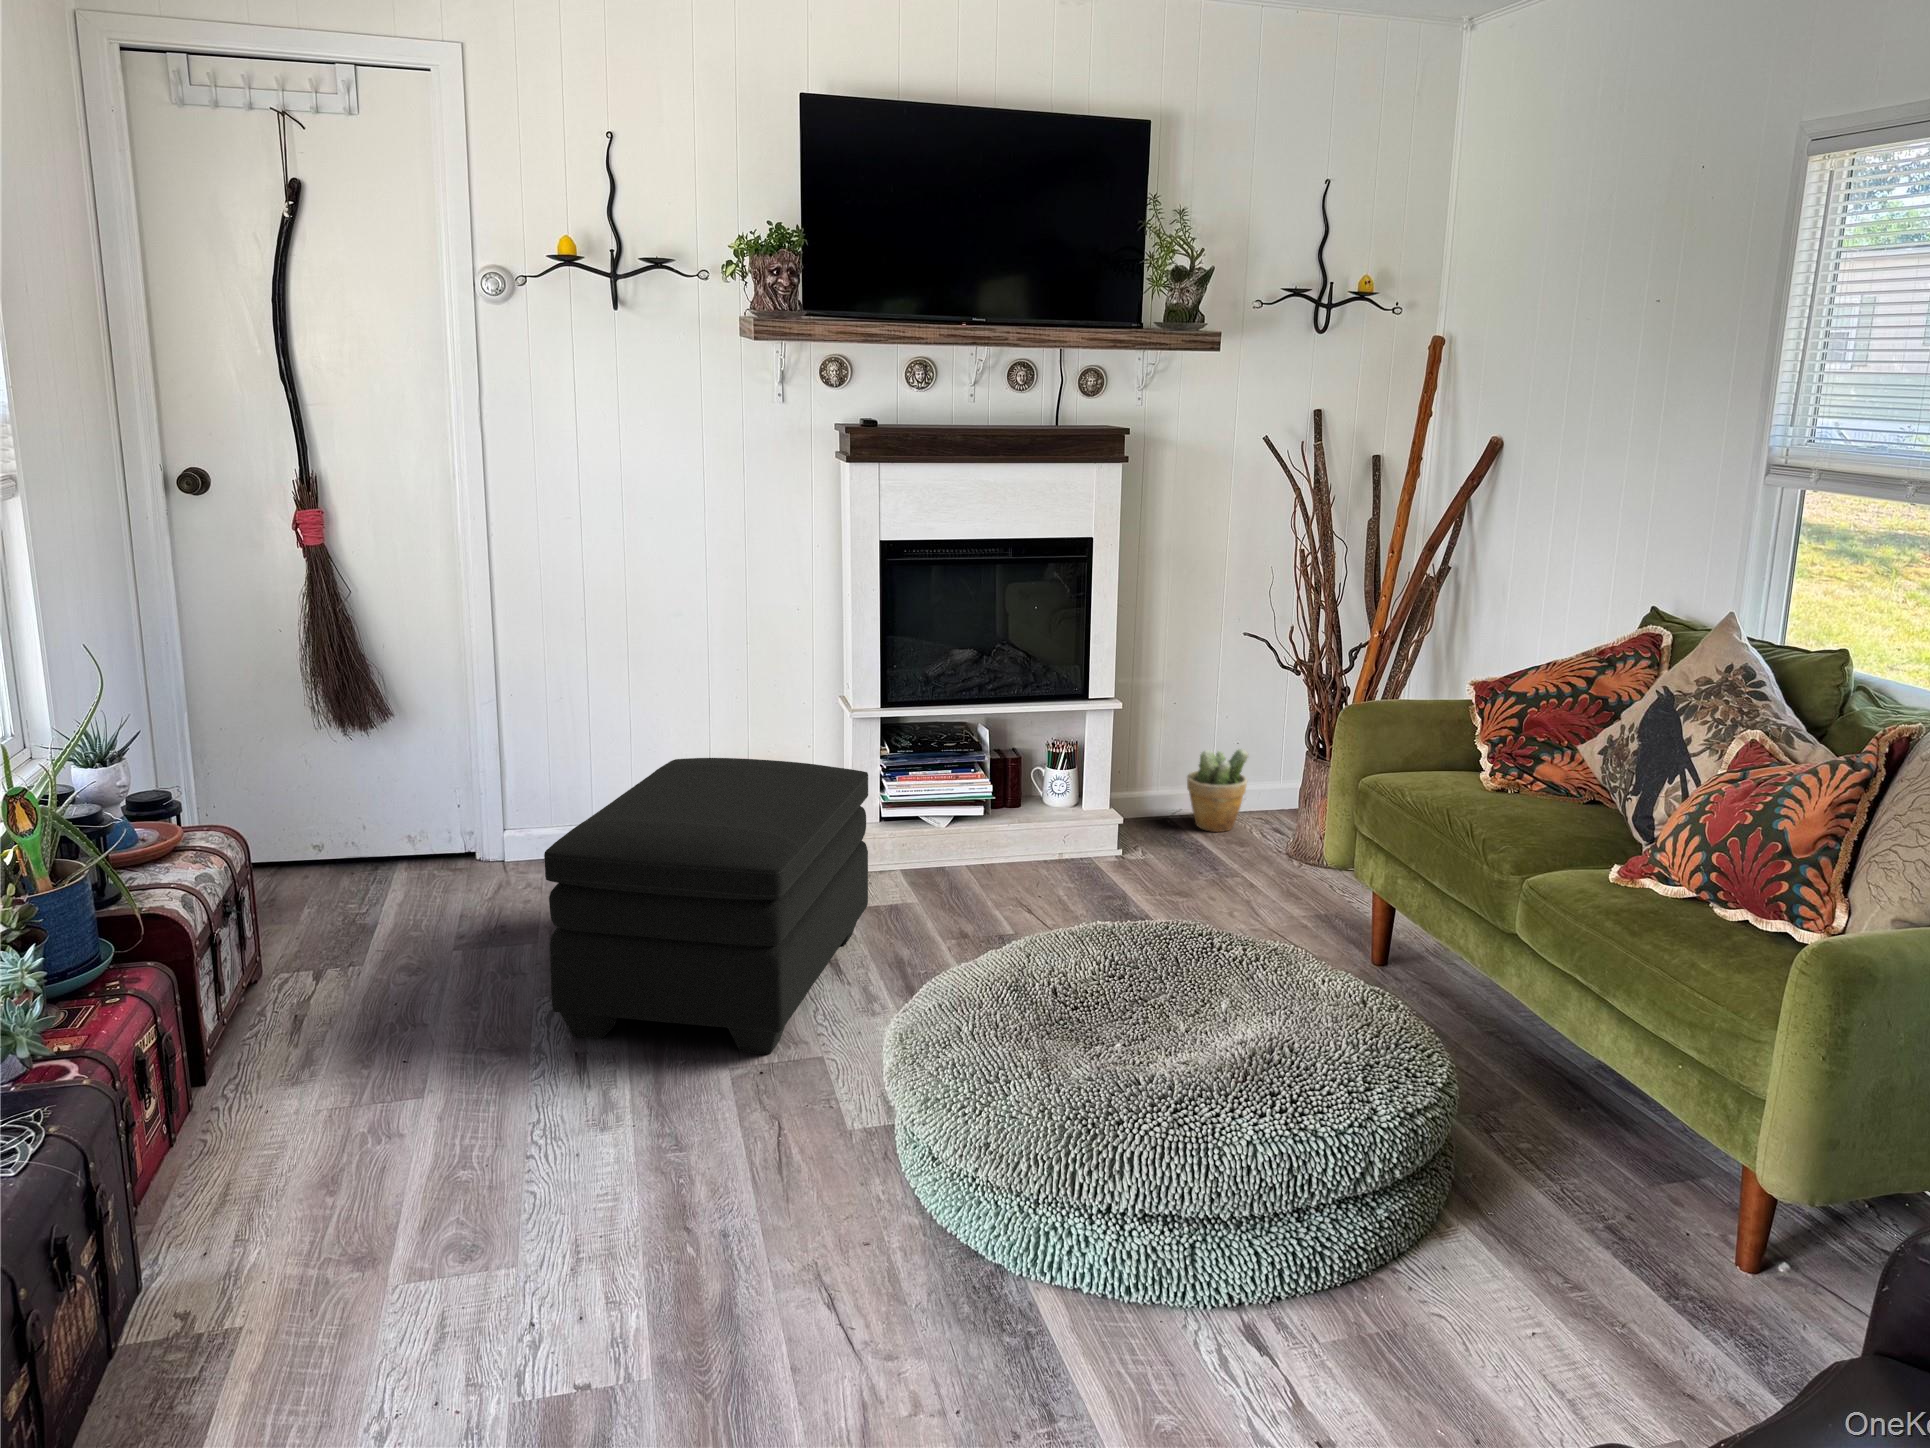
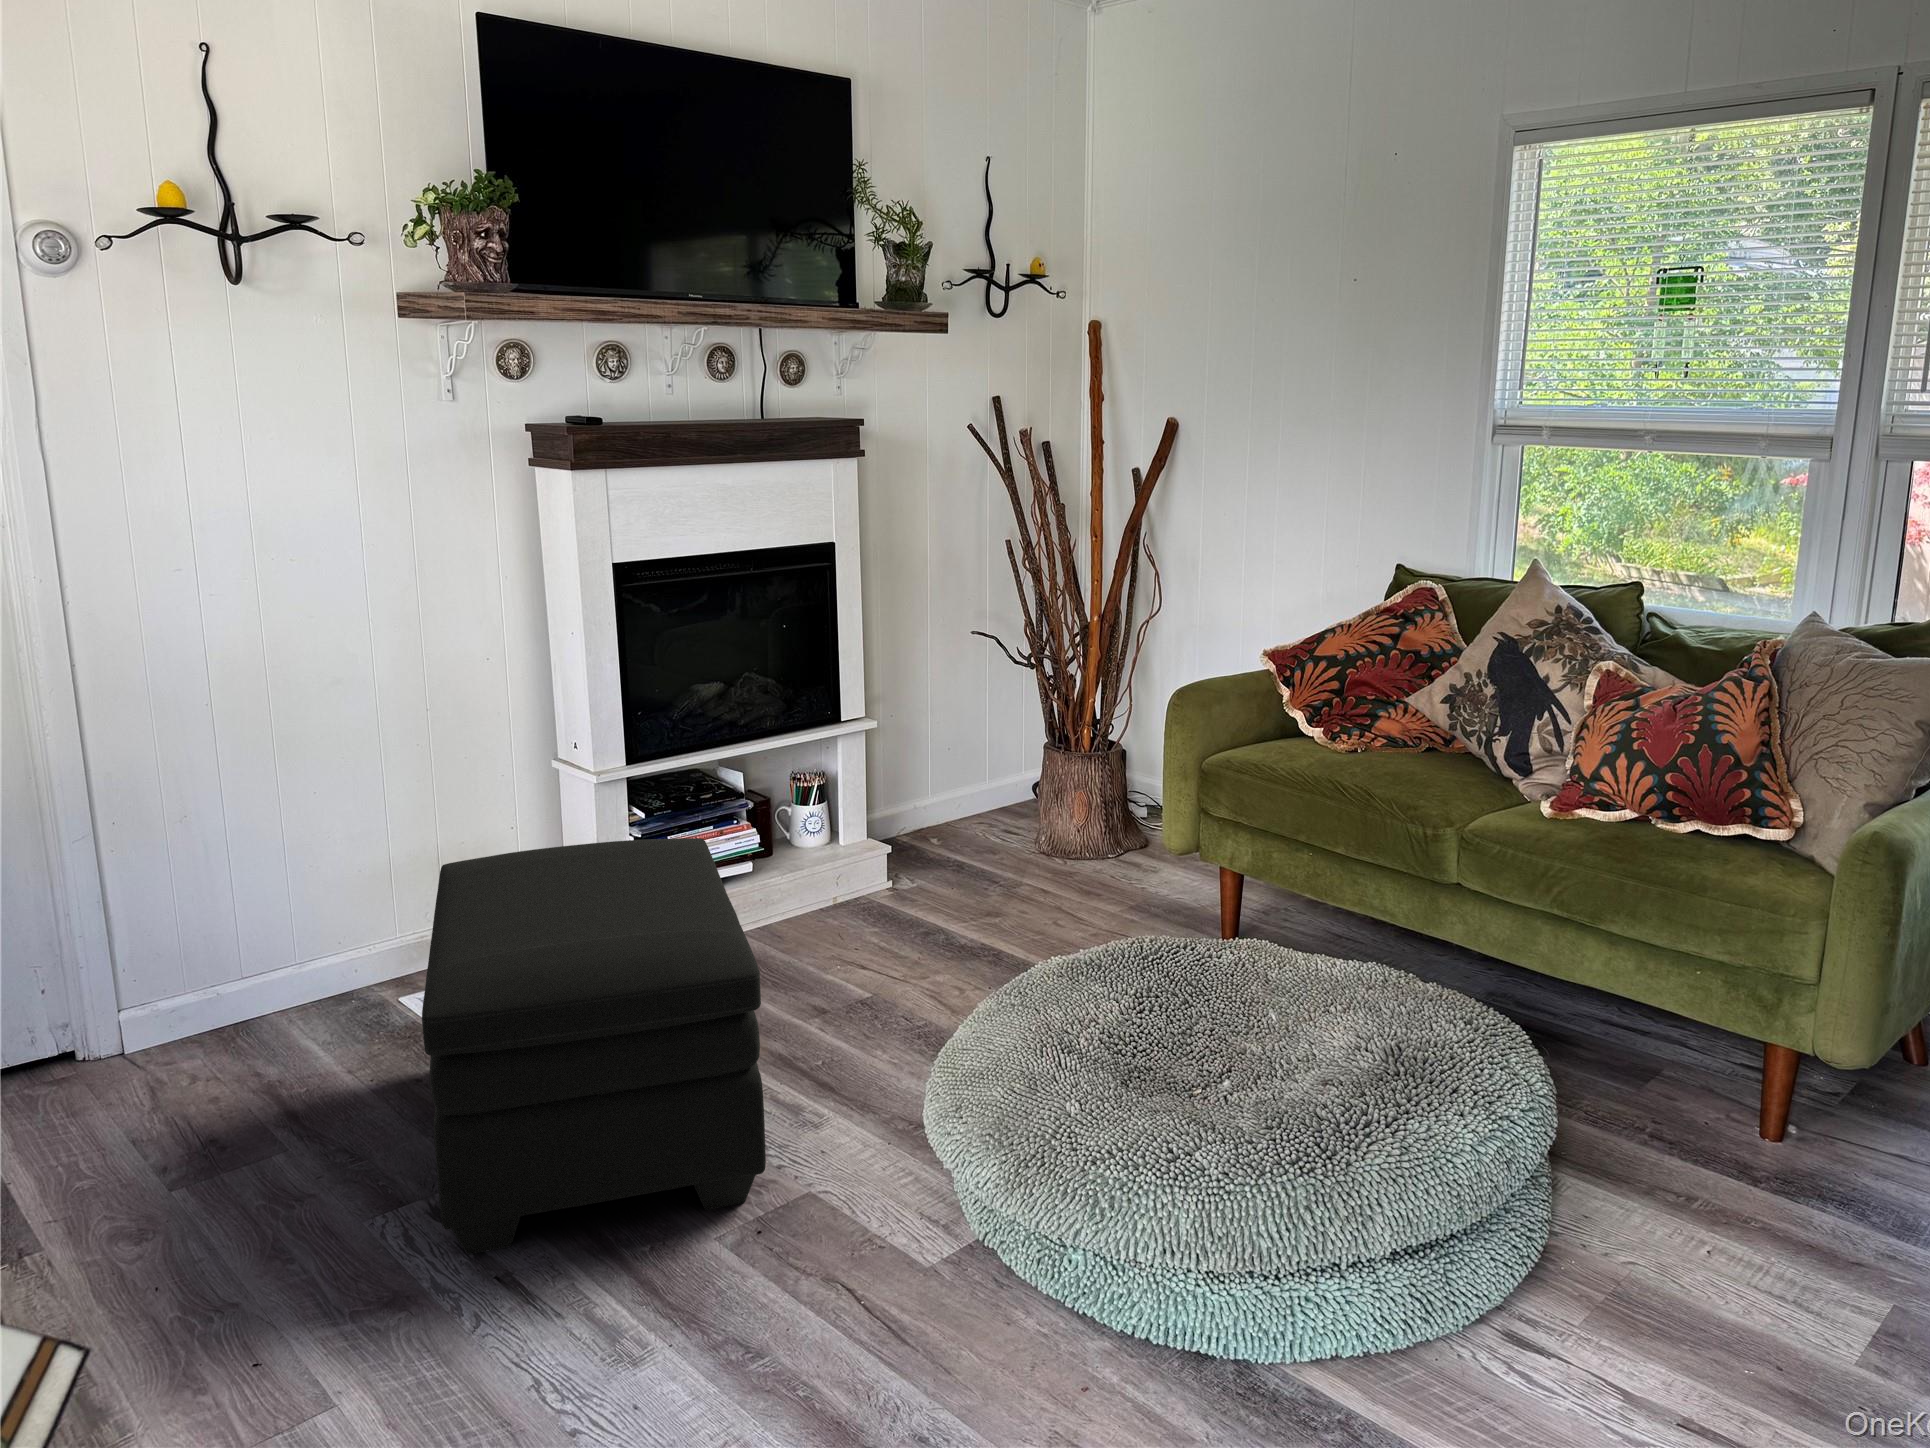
potted plant: present [1187,749,1248,832] -> none [917,752,980,842]

